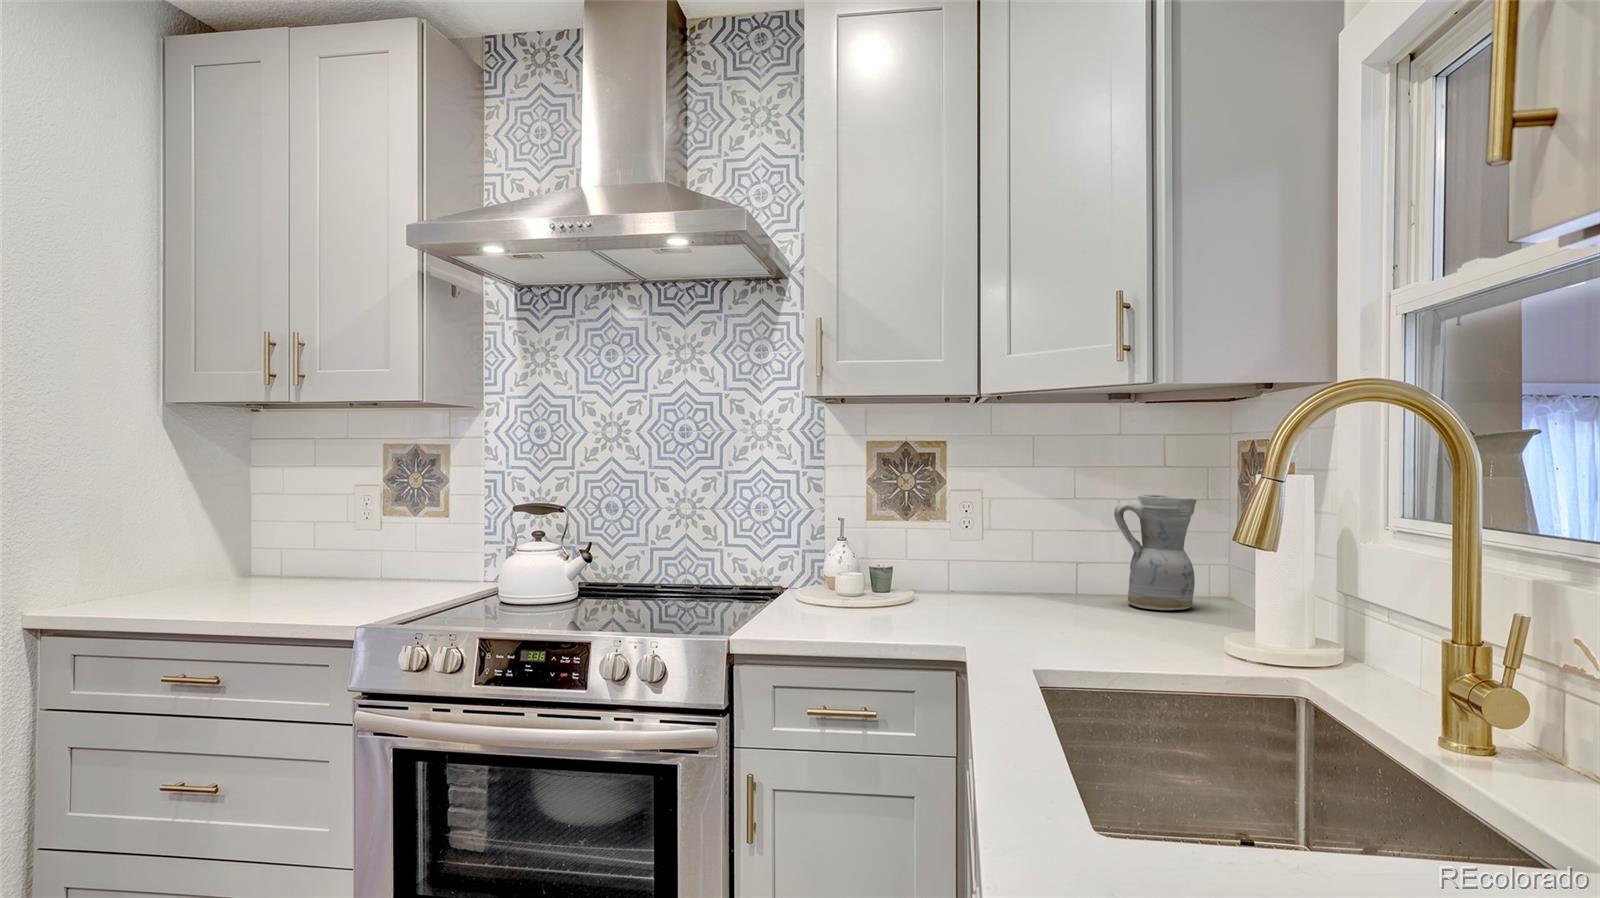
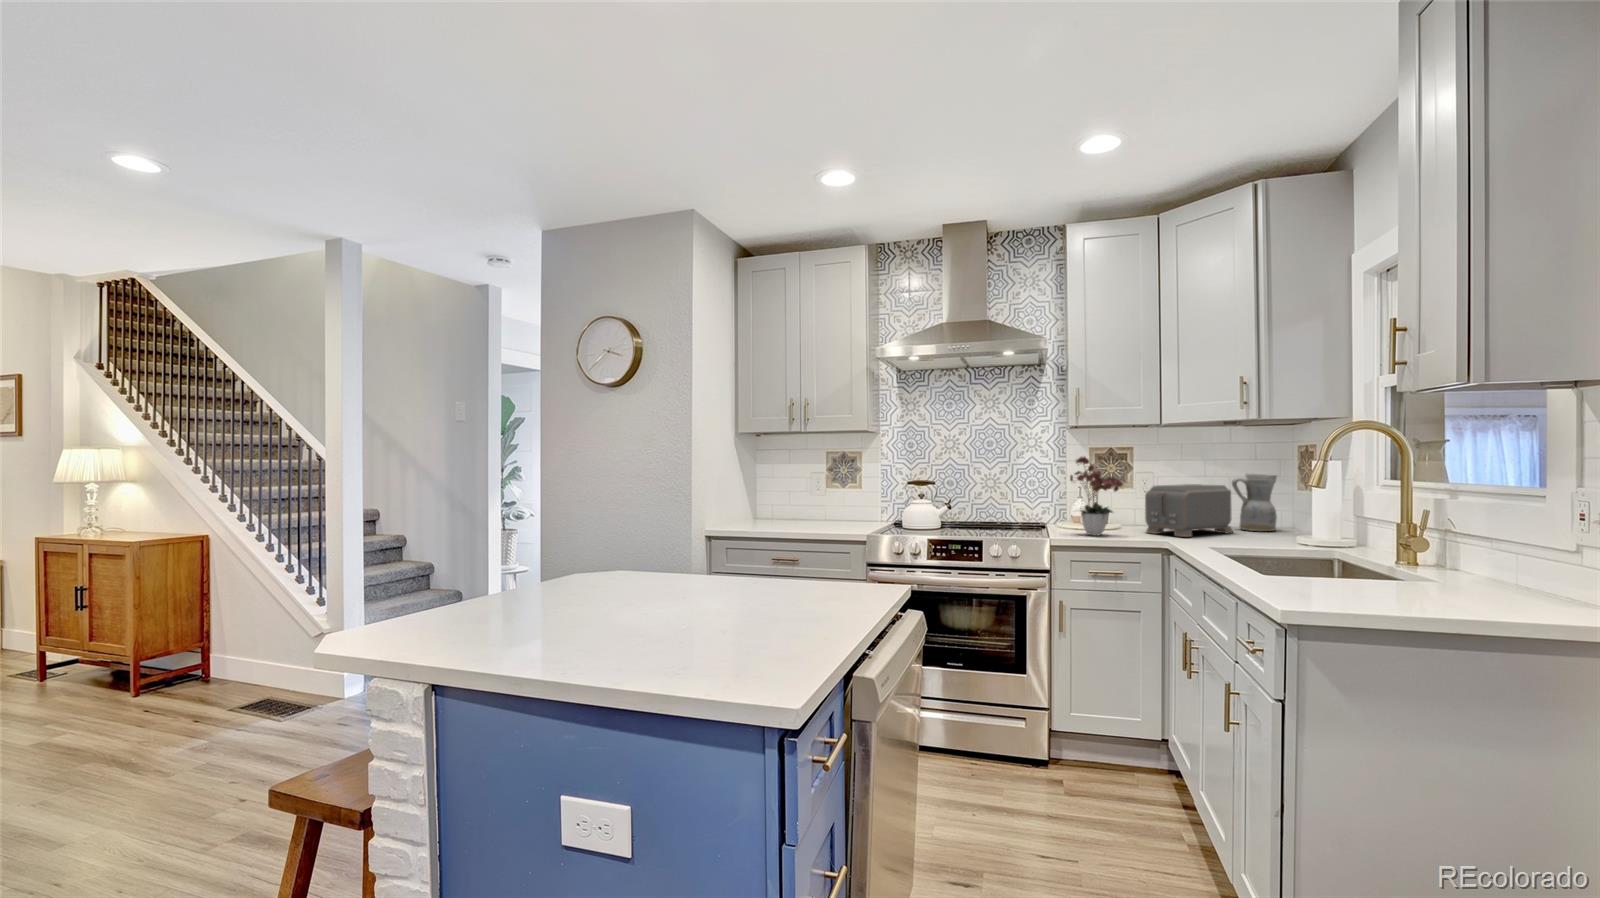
flower arrangement: none [776,450,897,628] -> present [1070,457,1123,535]
toaster: none [941,515,1113,632] -> present [1145,484,1233,537]

